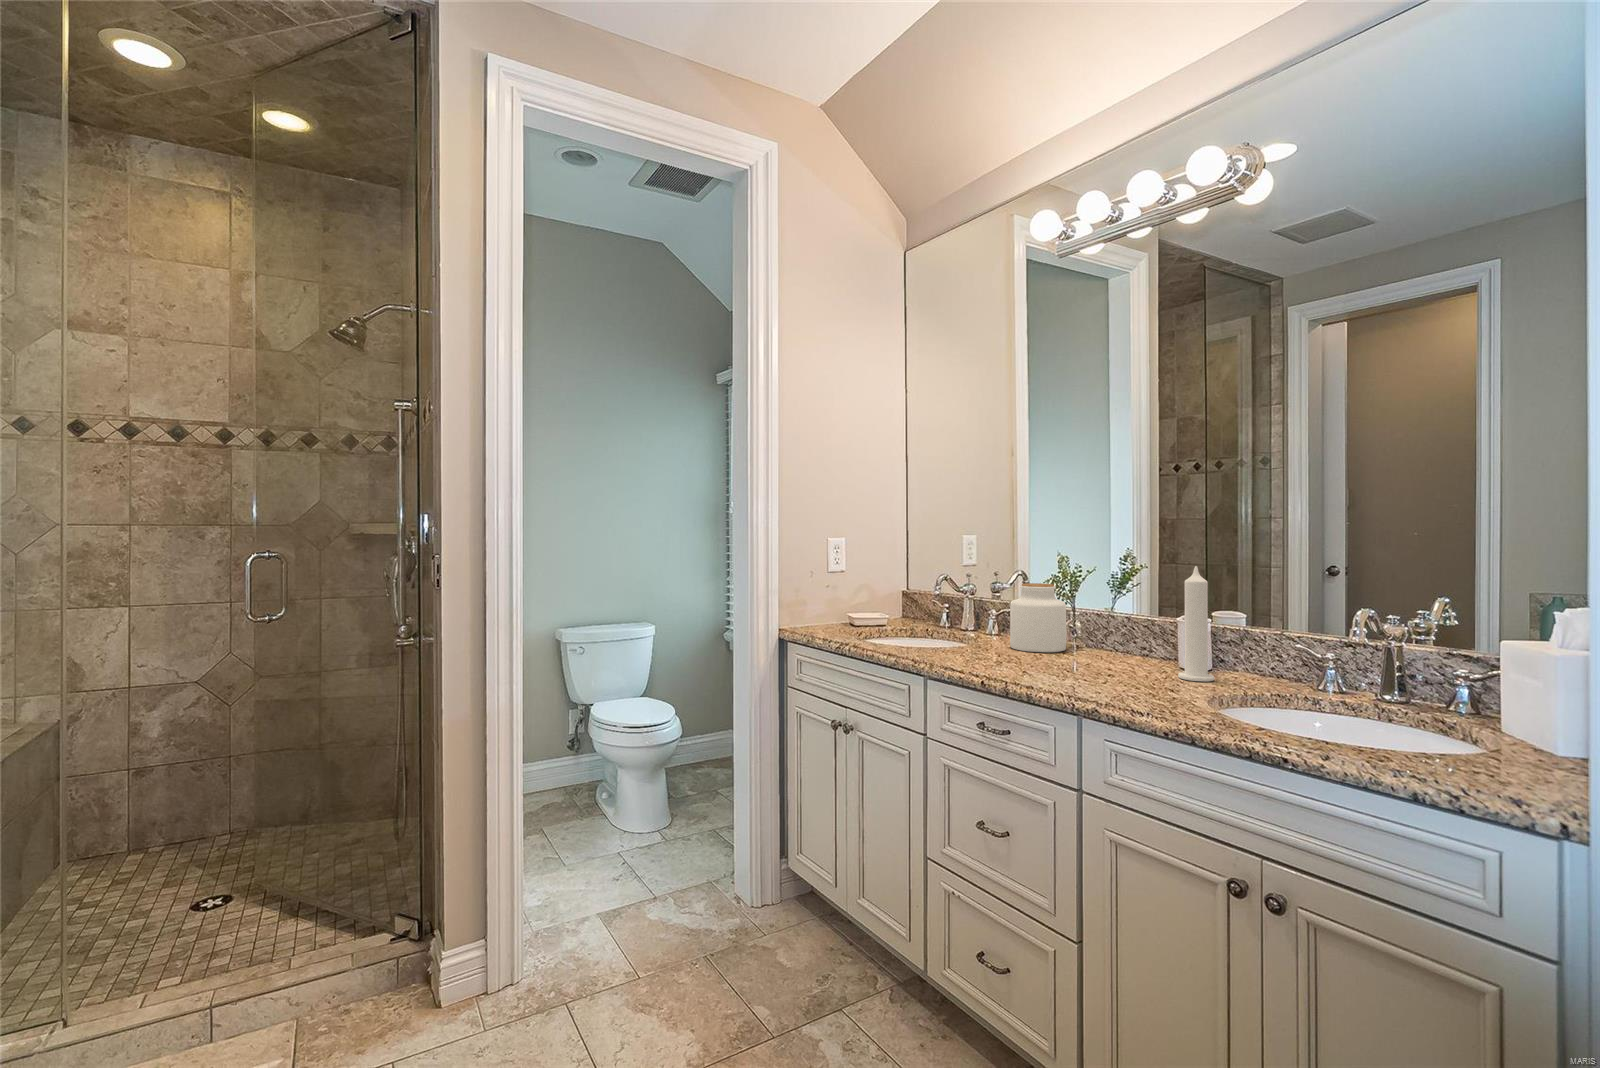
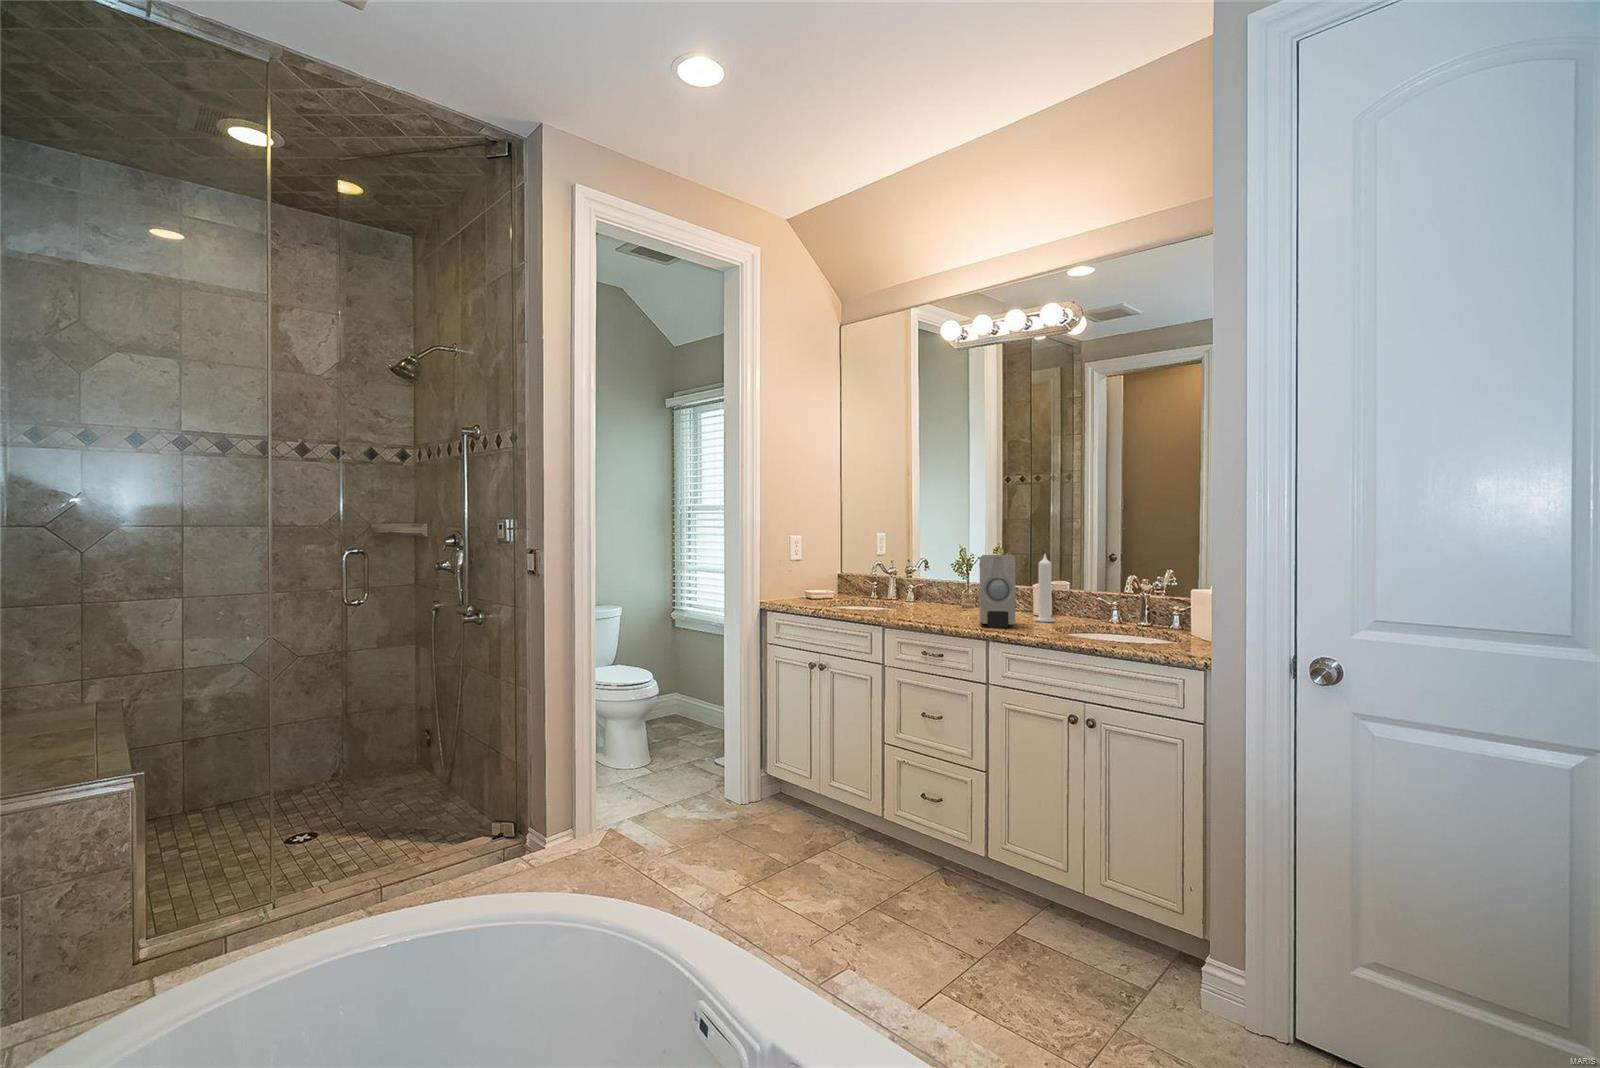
soap dispenser: none [1071,567,1134,693] -> present [979,555,1015,628]
jar: present [1010,583,1066,652] -> none [926,566,962,611]

